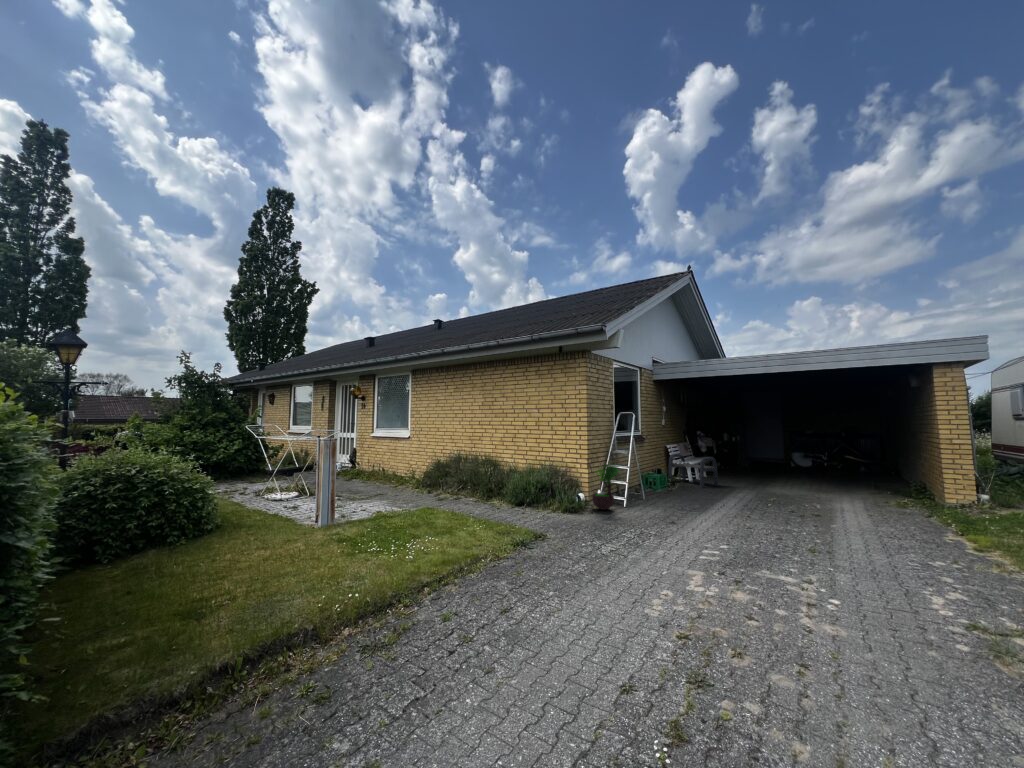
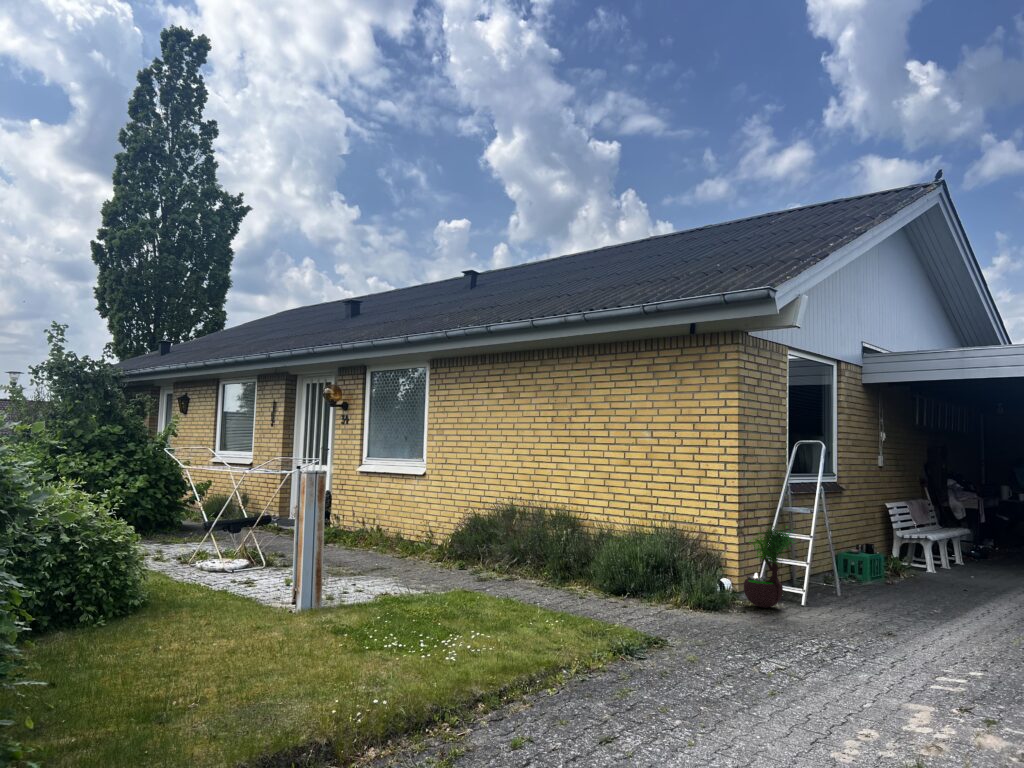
bench: present [669,454,718,488] -> none [887,517,982,580]

